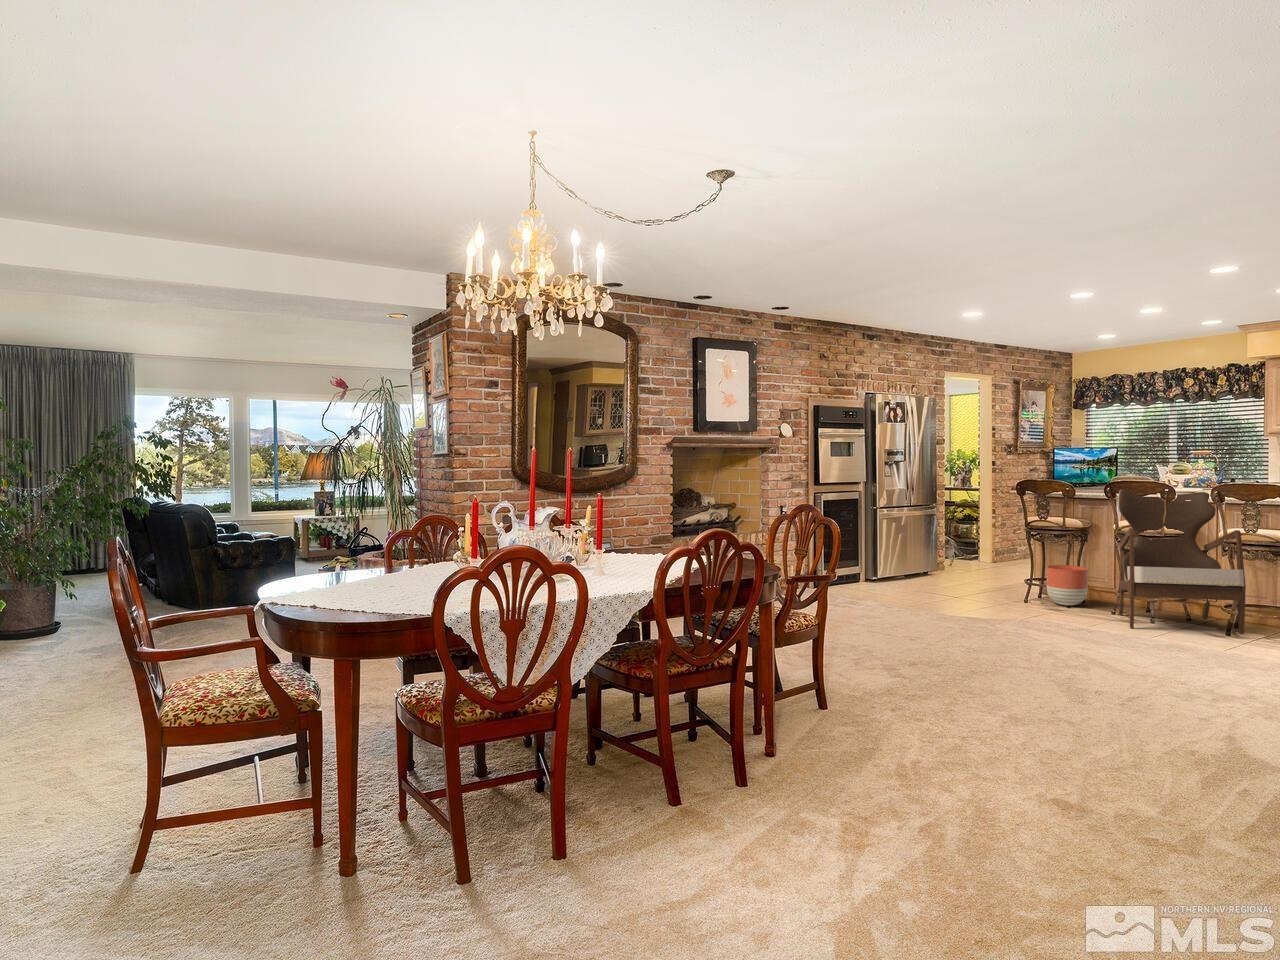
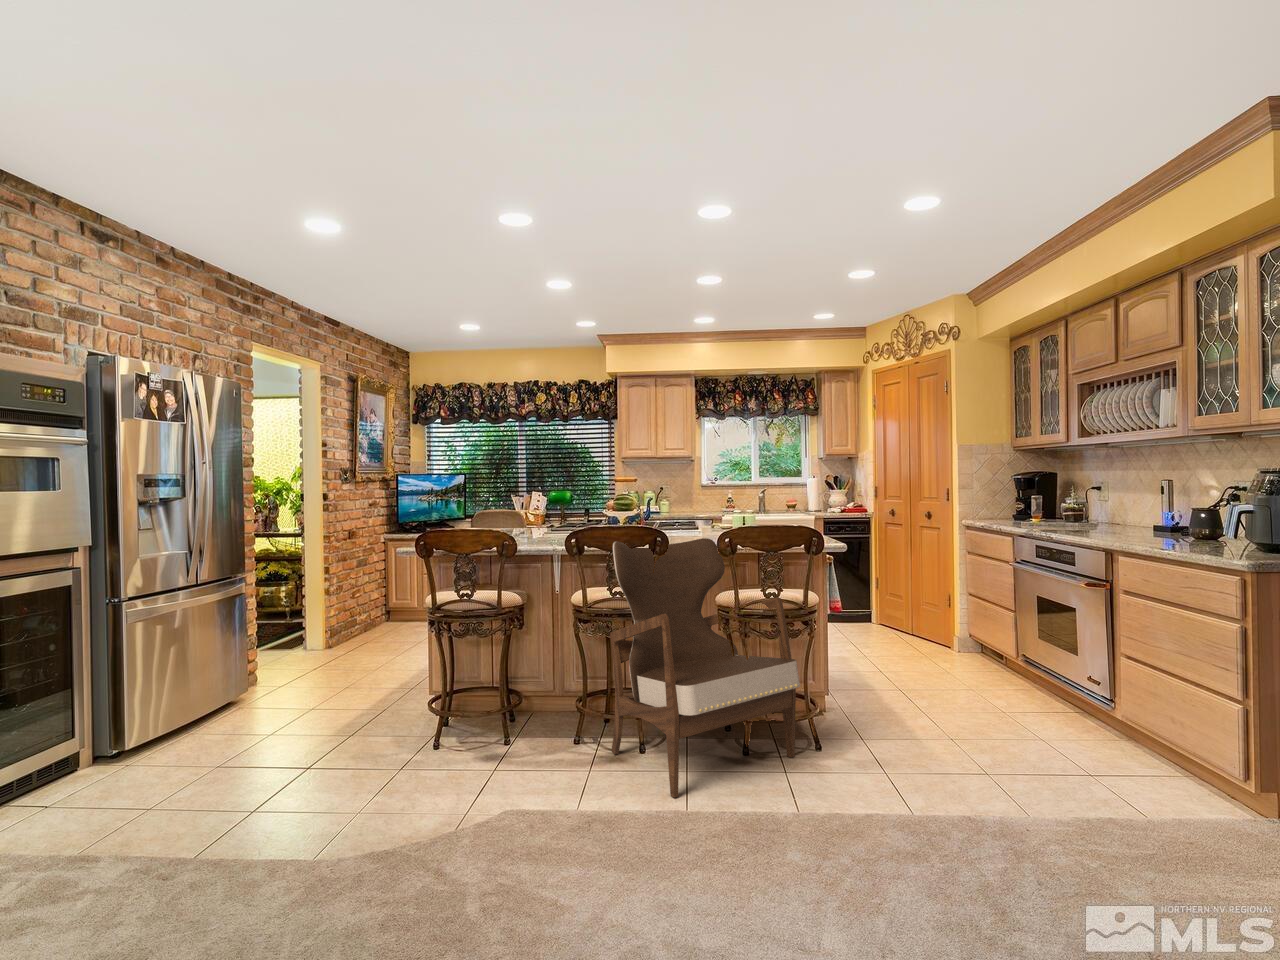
planter: present [1046,565,1088,606] -> none [485,672,550,749]

